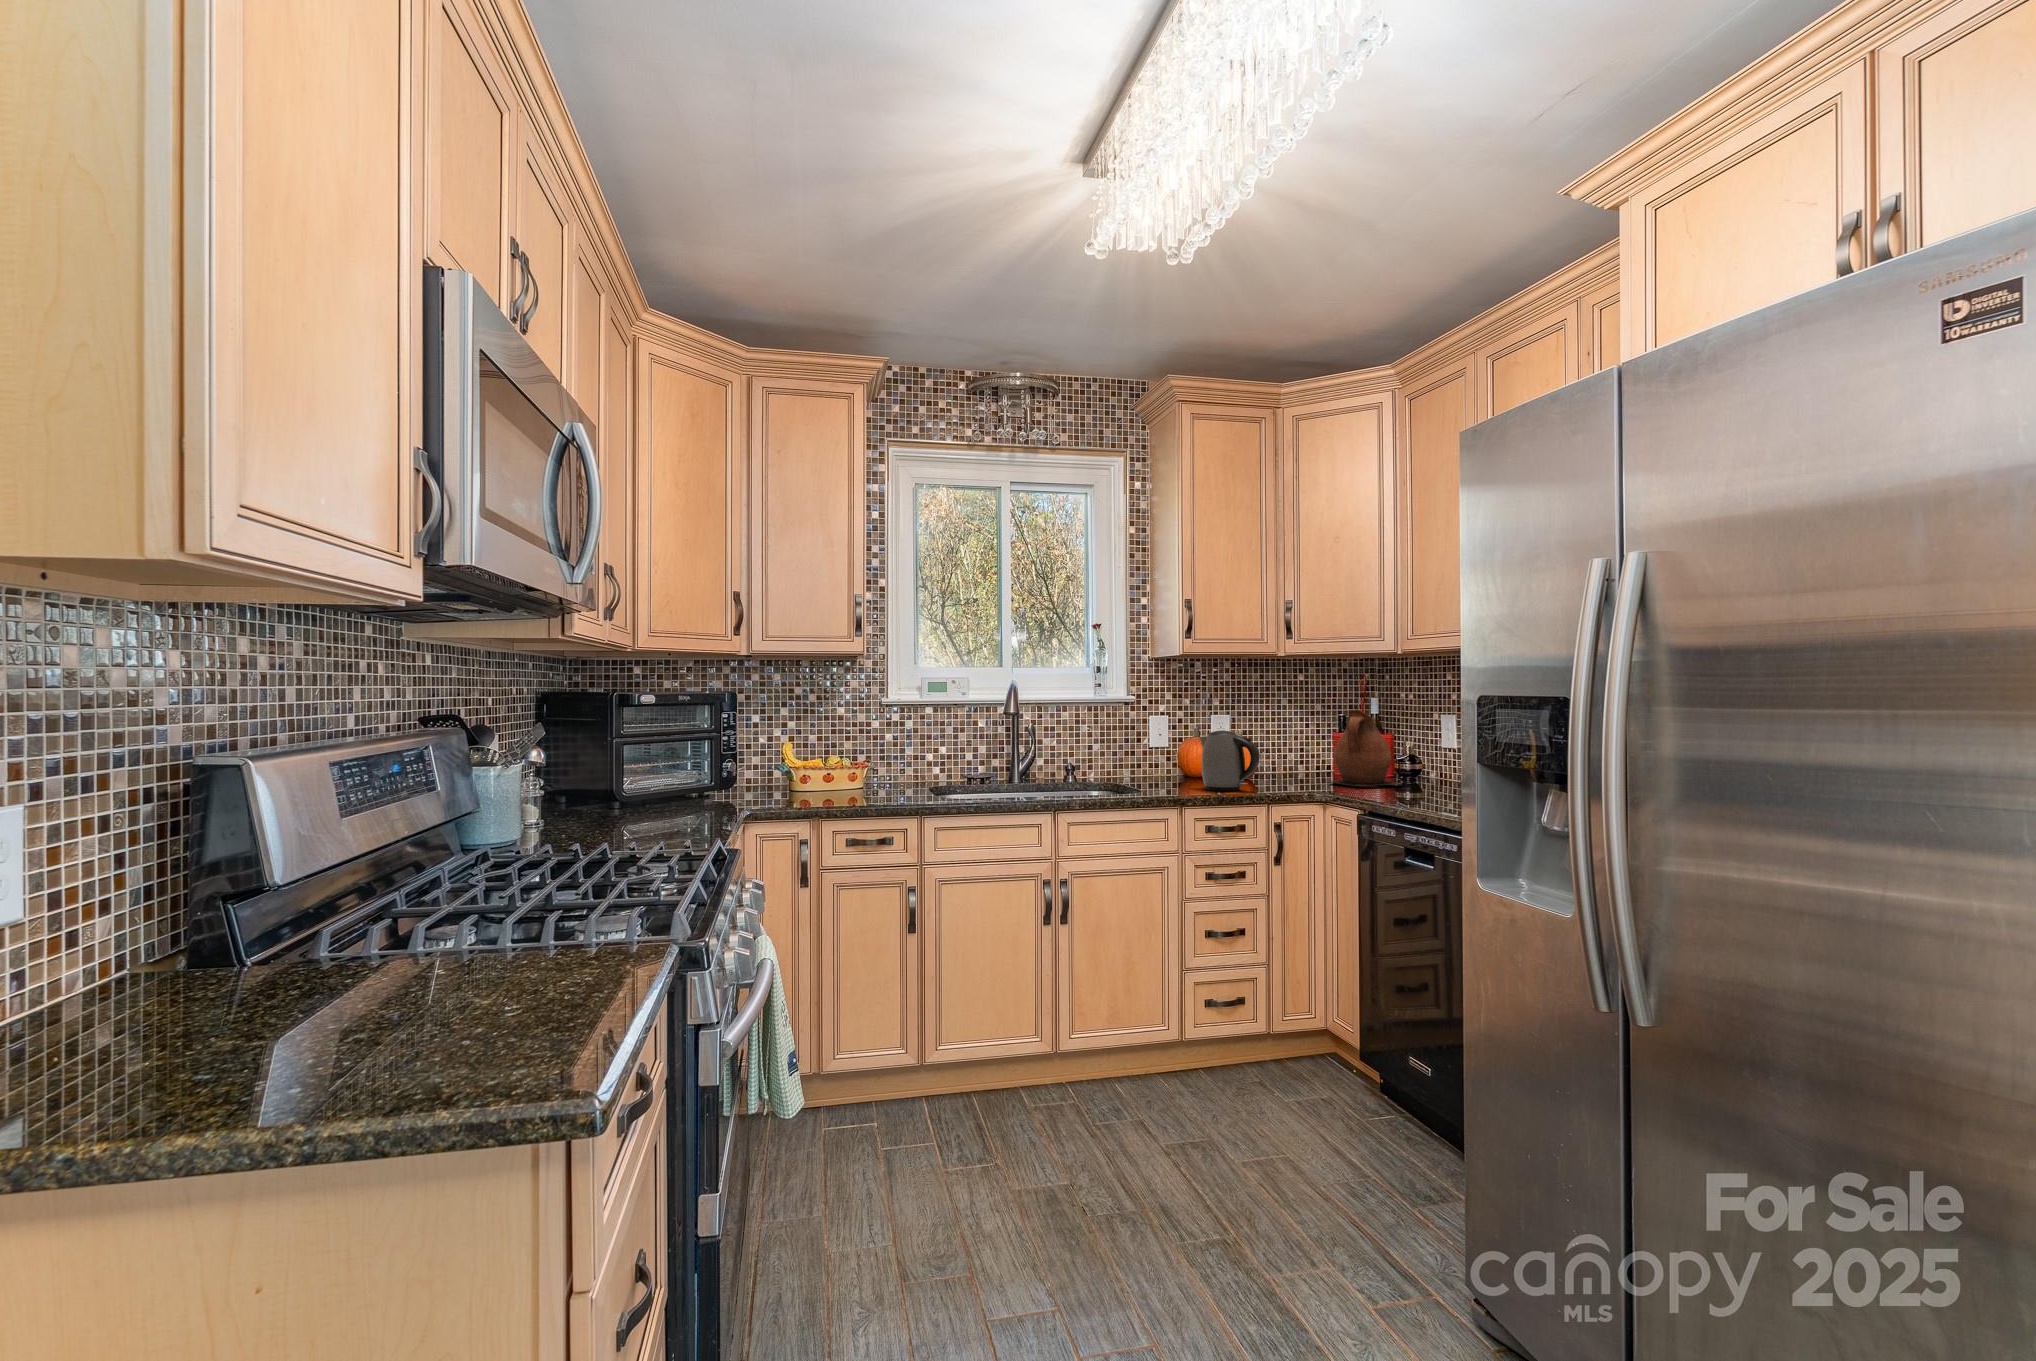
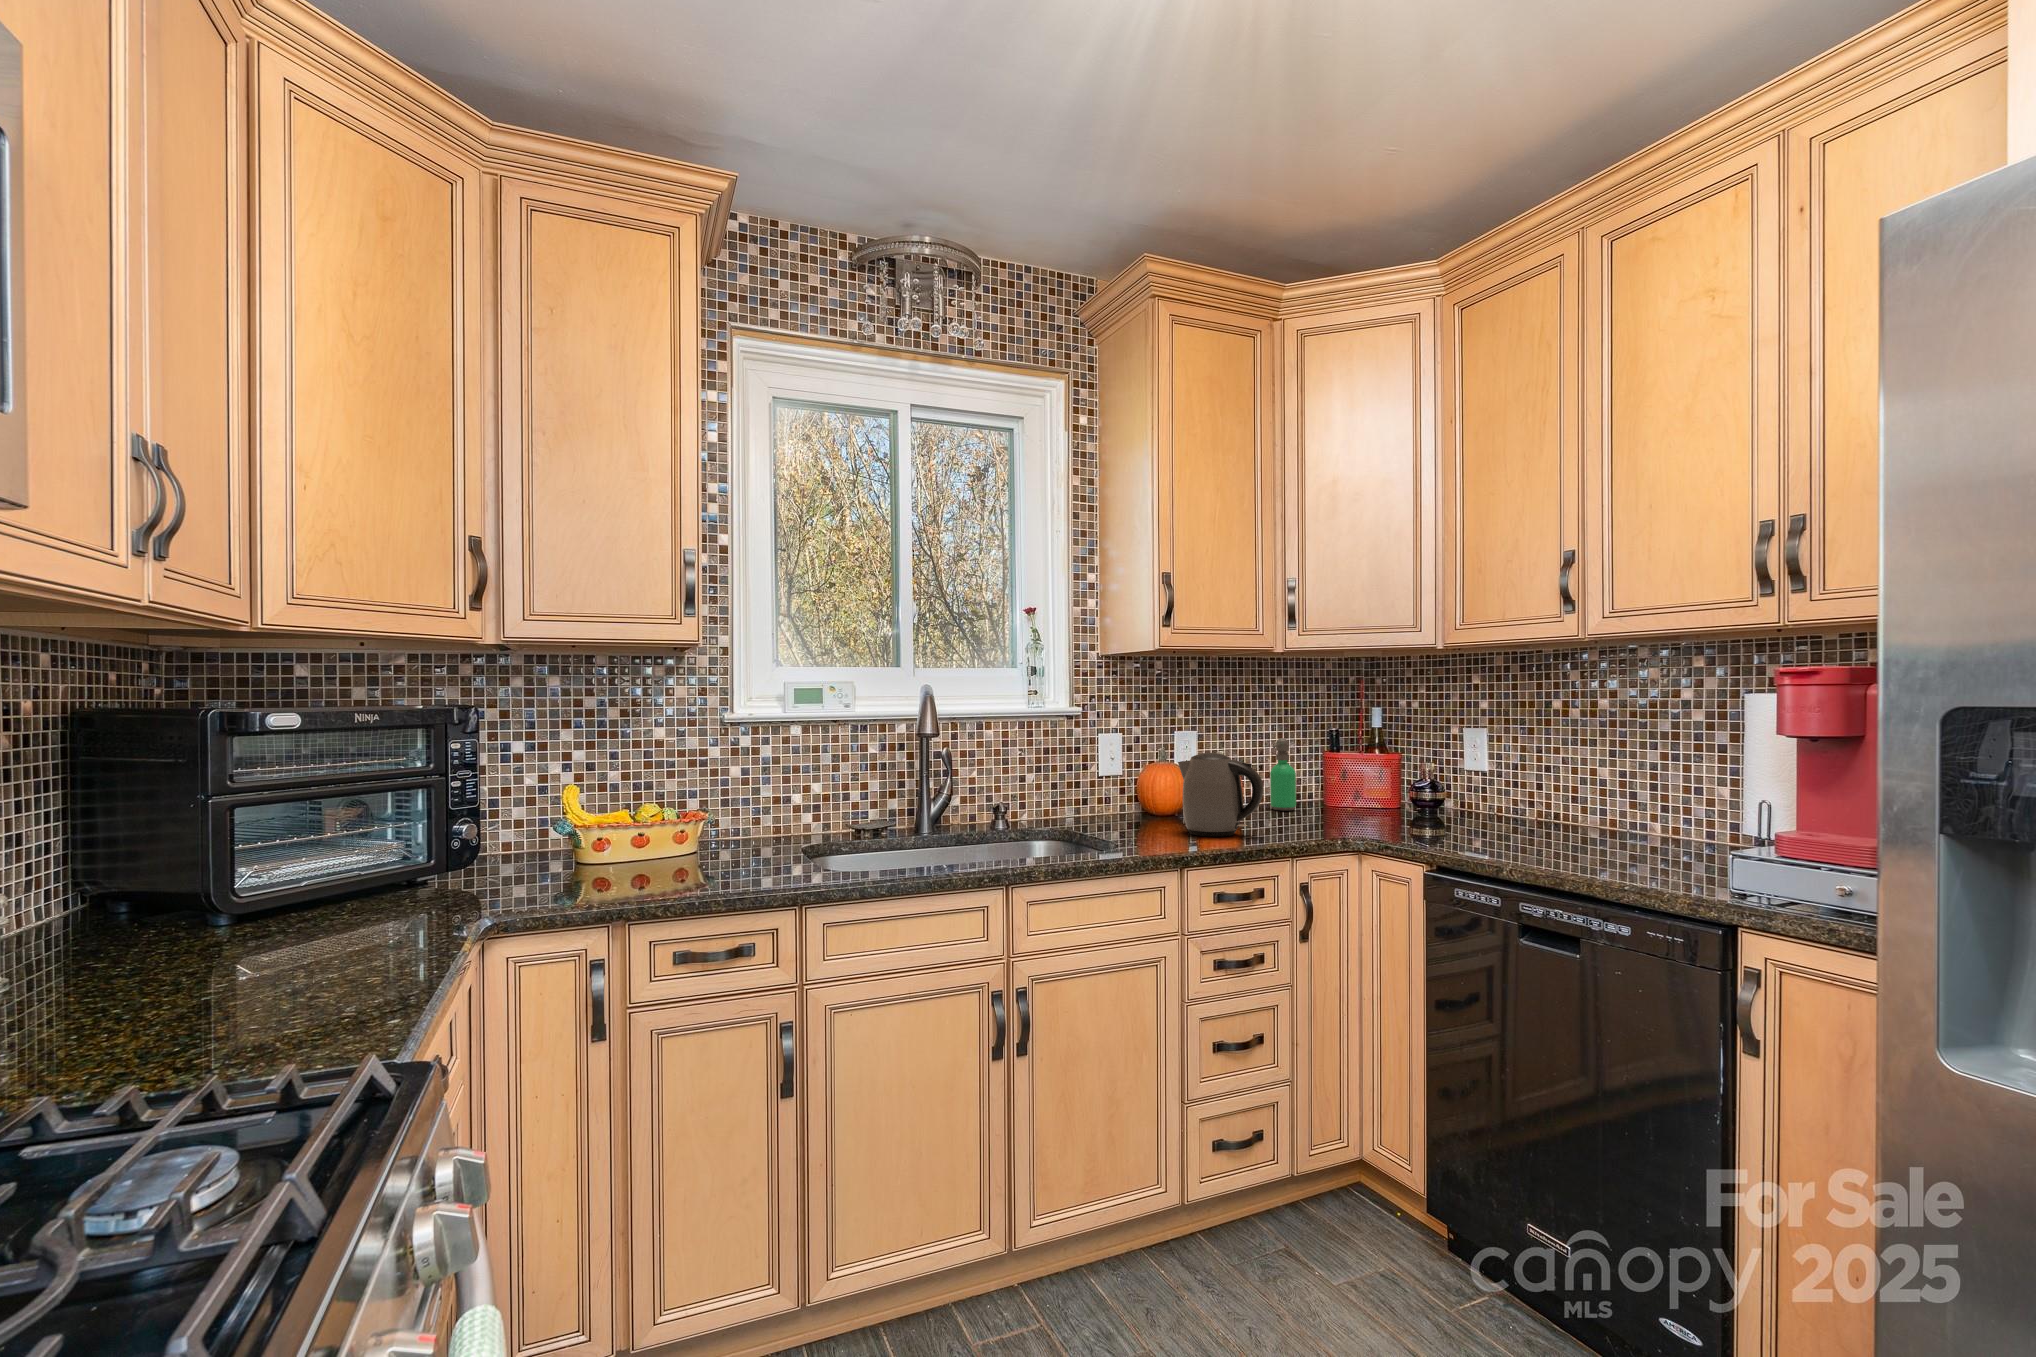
ceramic pitcher: present [1331,710,1402,786] -> none [1324,722,1422,822]
soap dispenser: none [1292,723,1313,779] -> present [1270,738,1296,811]

